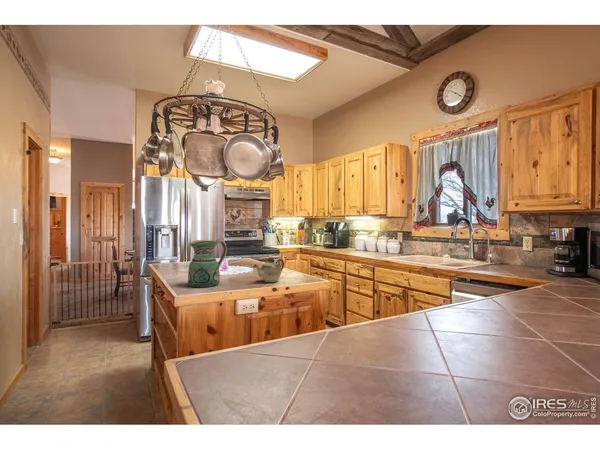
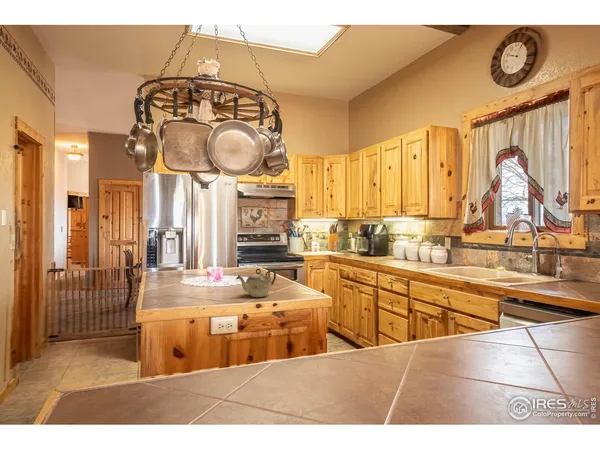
ceramic pitcher: present [188,239,227,287] -> none [162,245,209,301]

